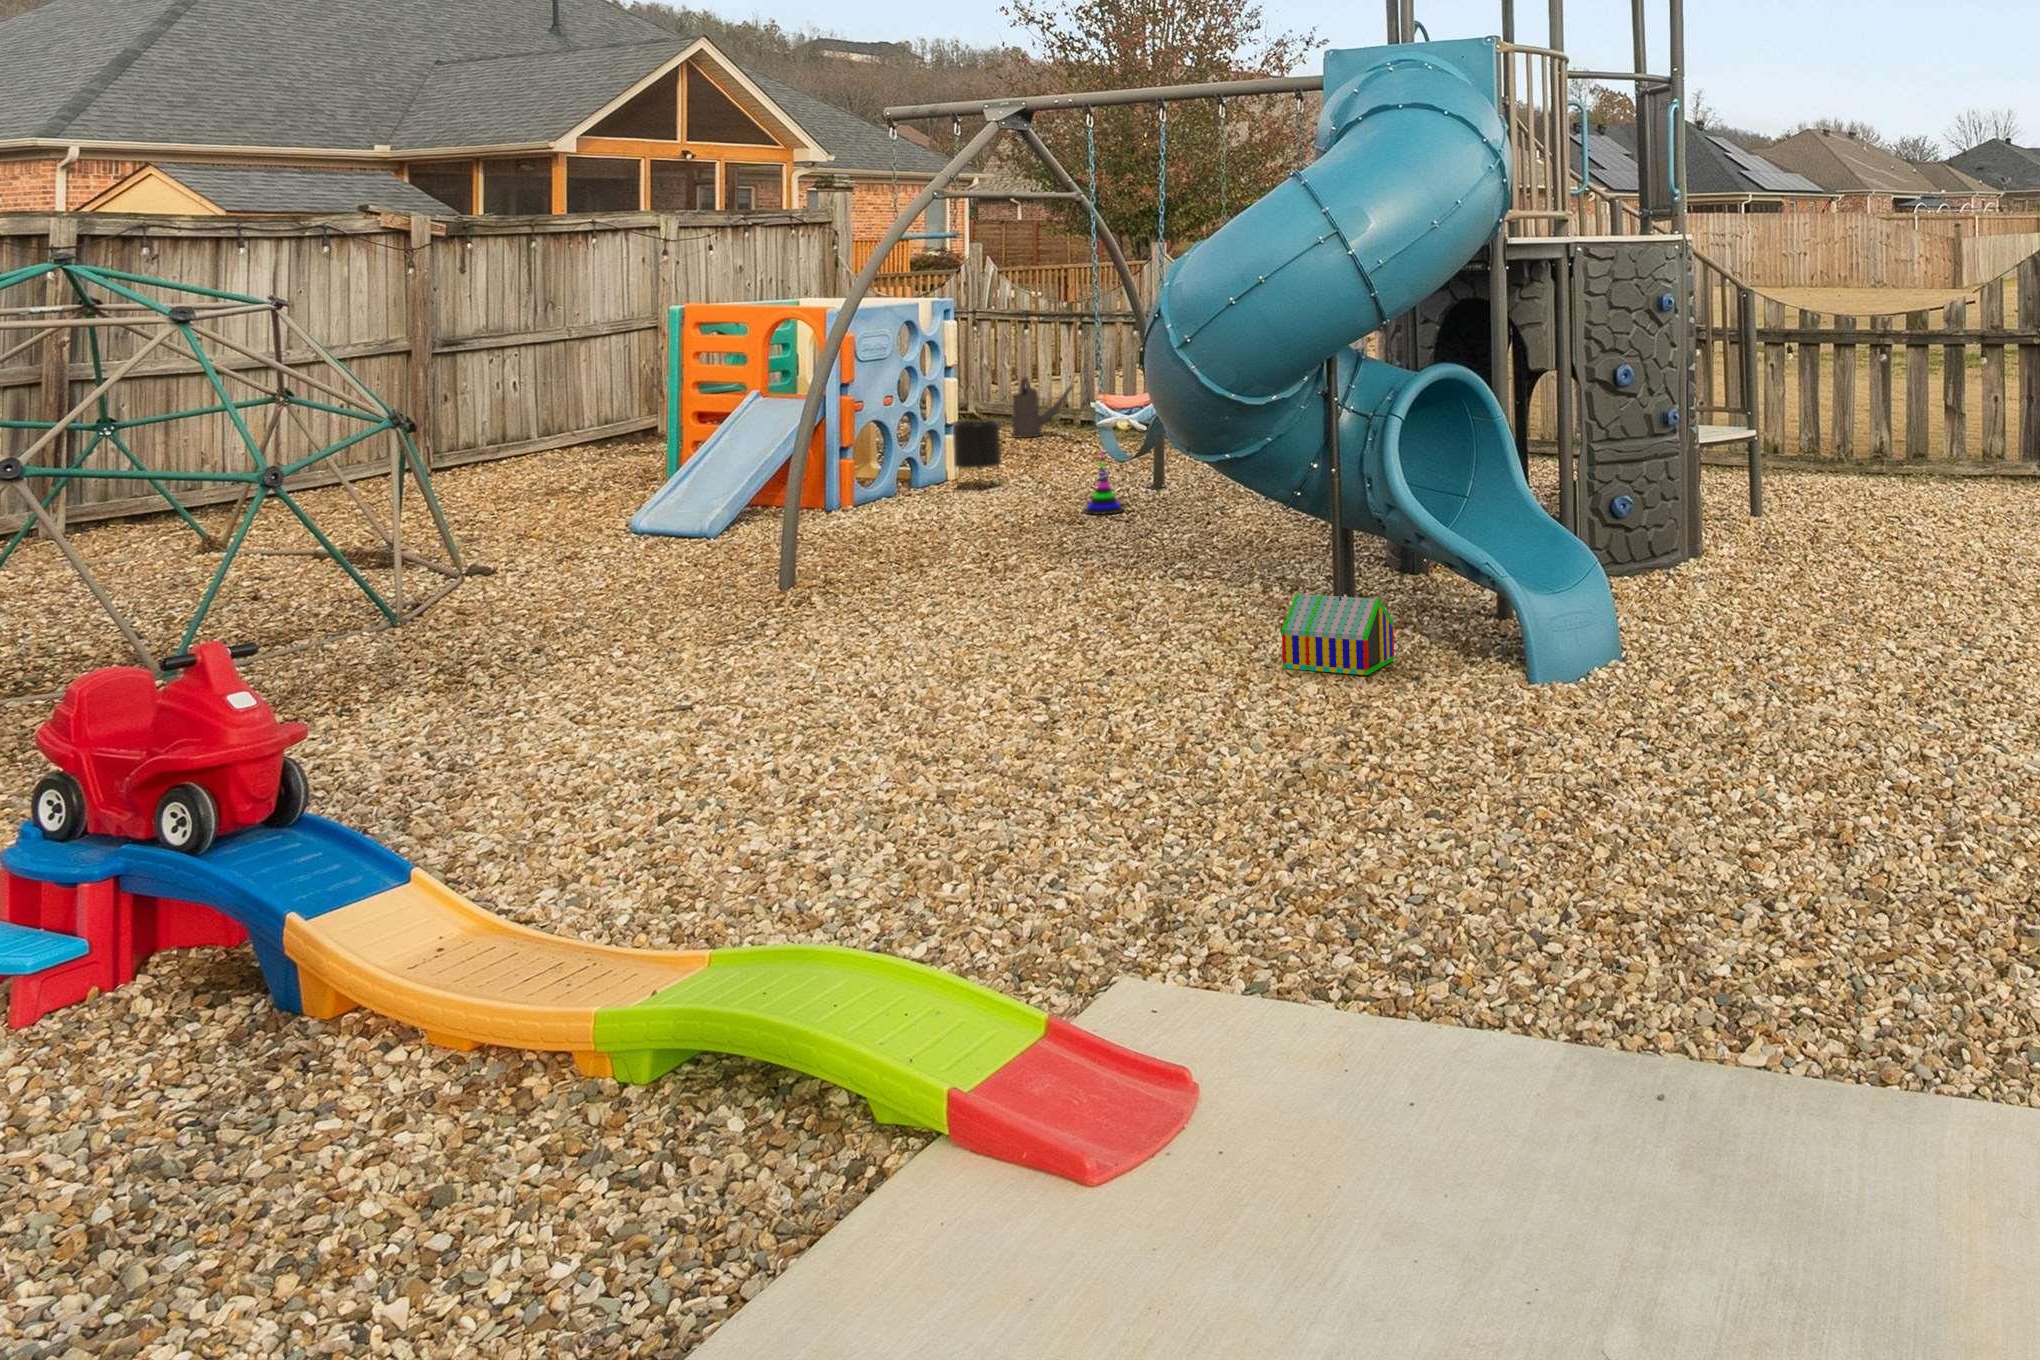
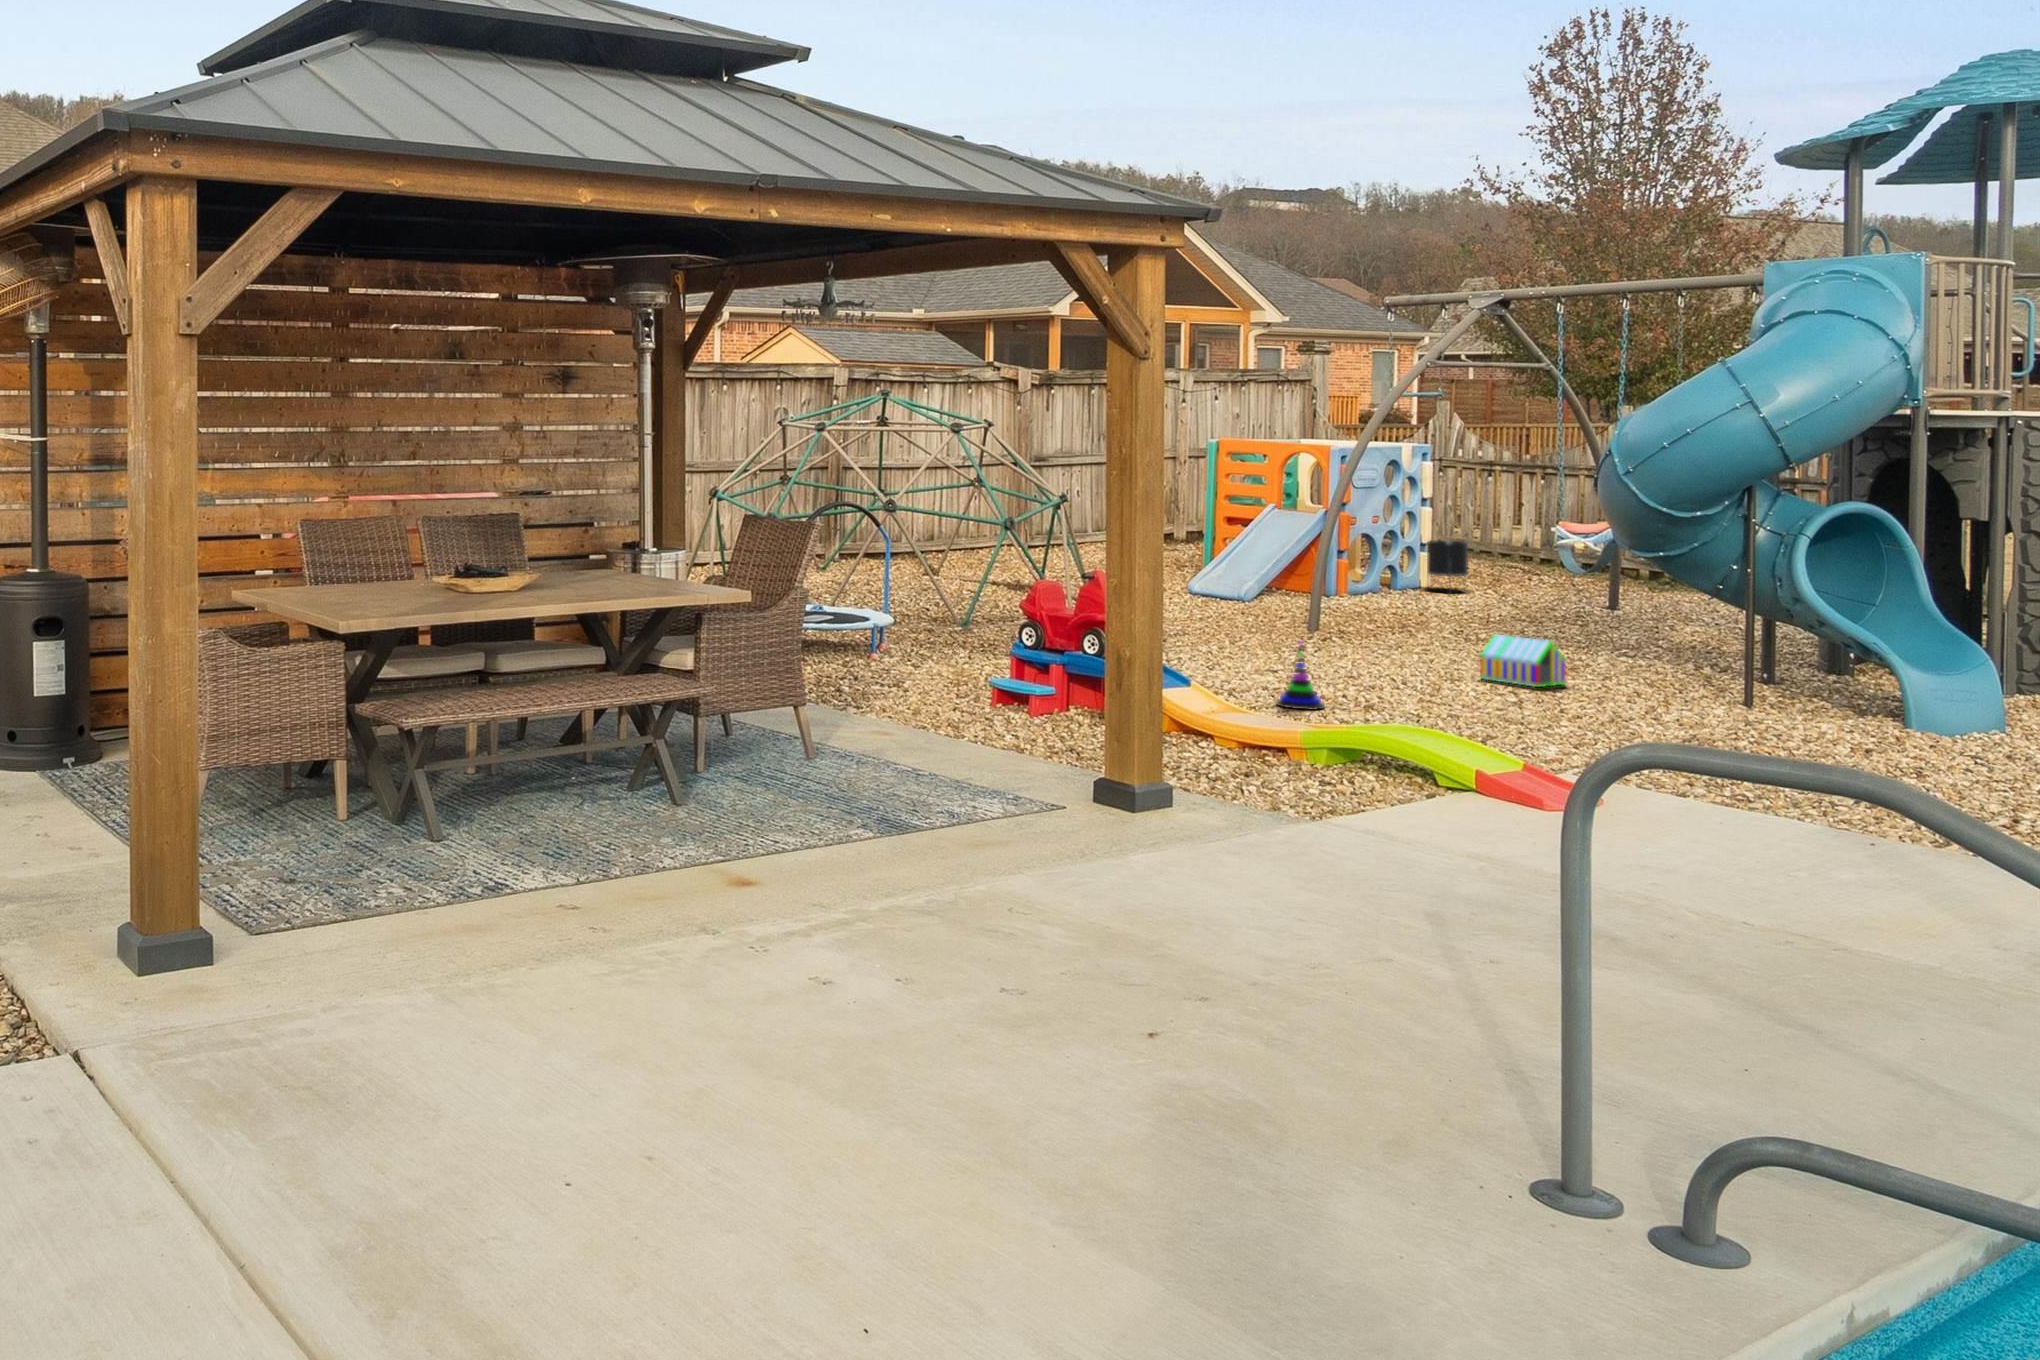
watering can: present [1003,378,1073,438] -> none [1463,514,1533,565]
stacking toy: present [1084,454,1124,515] -> present [1277,642,1325,710]
toy house: present [1282,594,1394,675] -> present [1480,634,1566,687]

